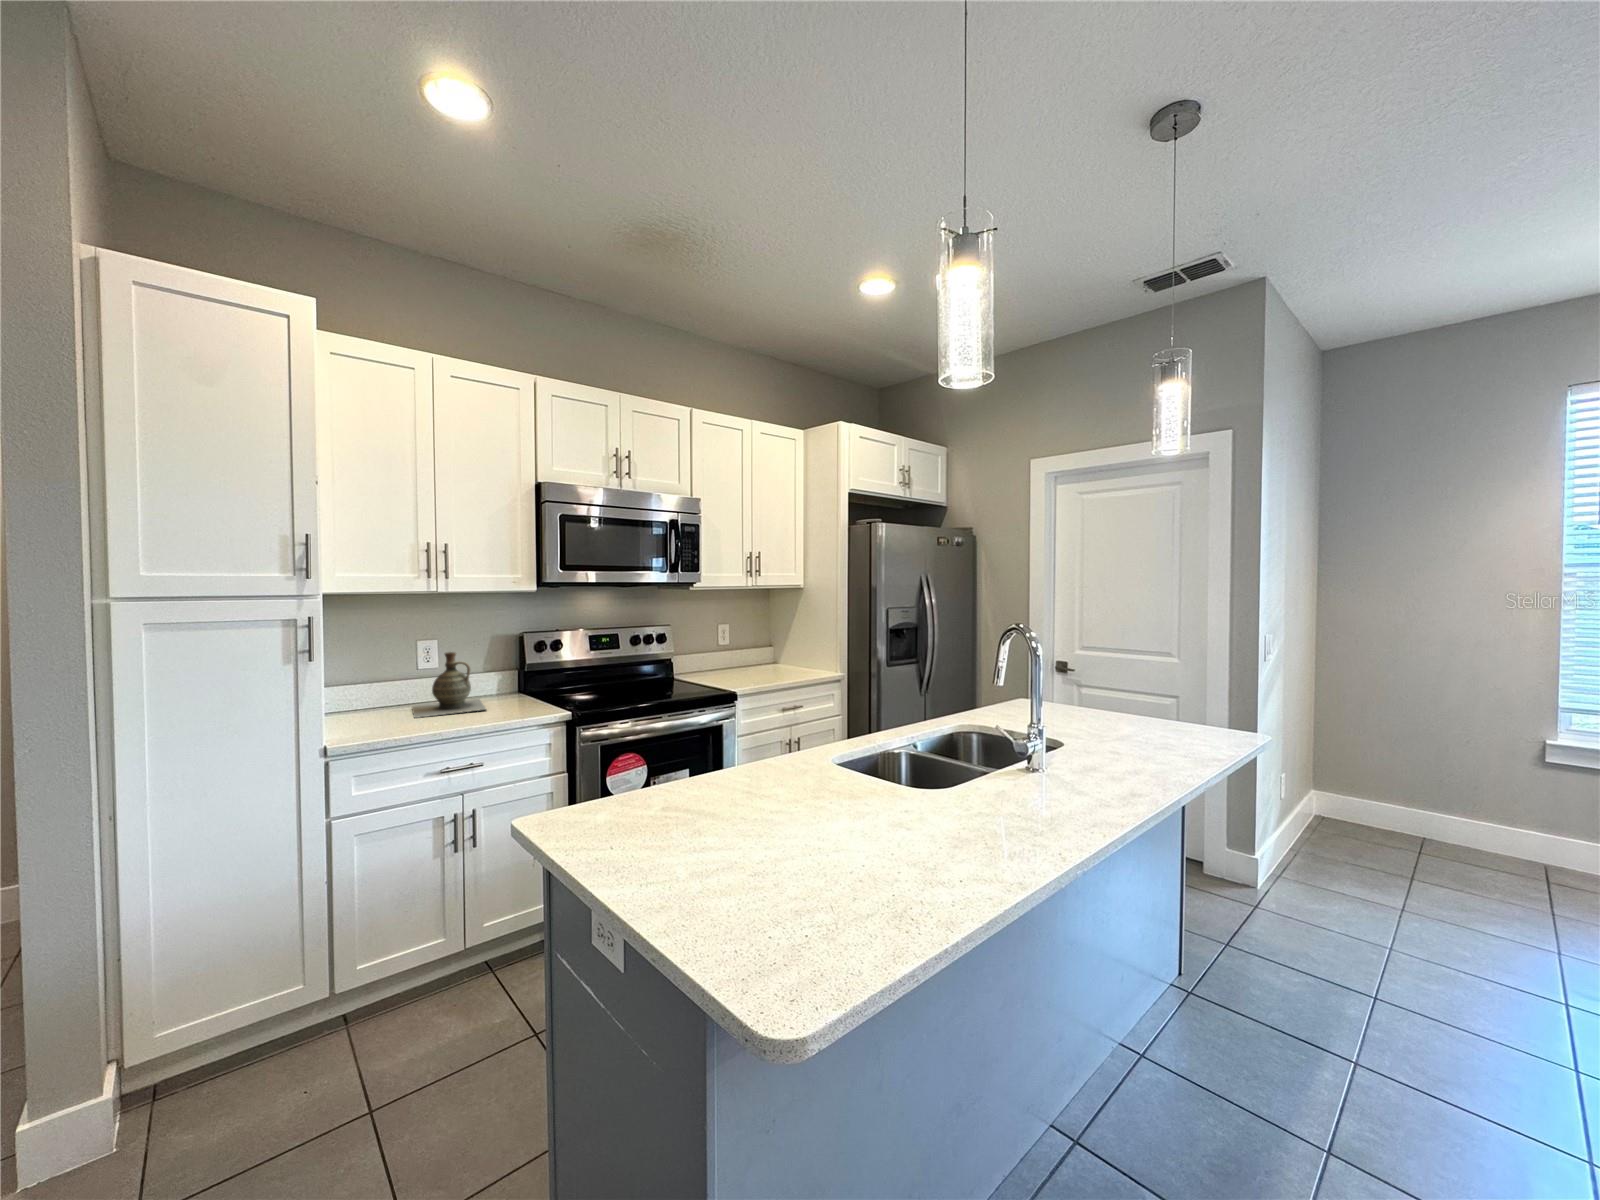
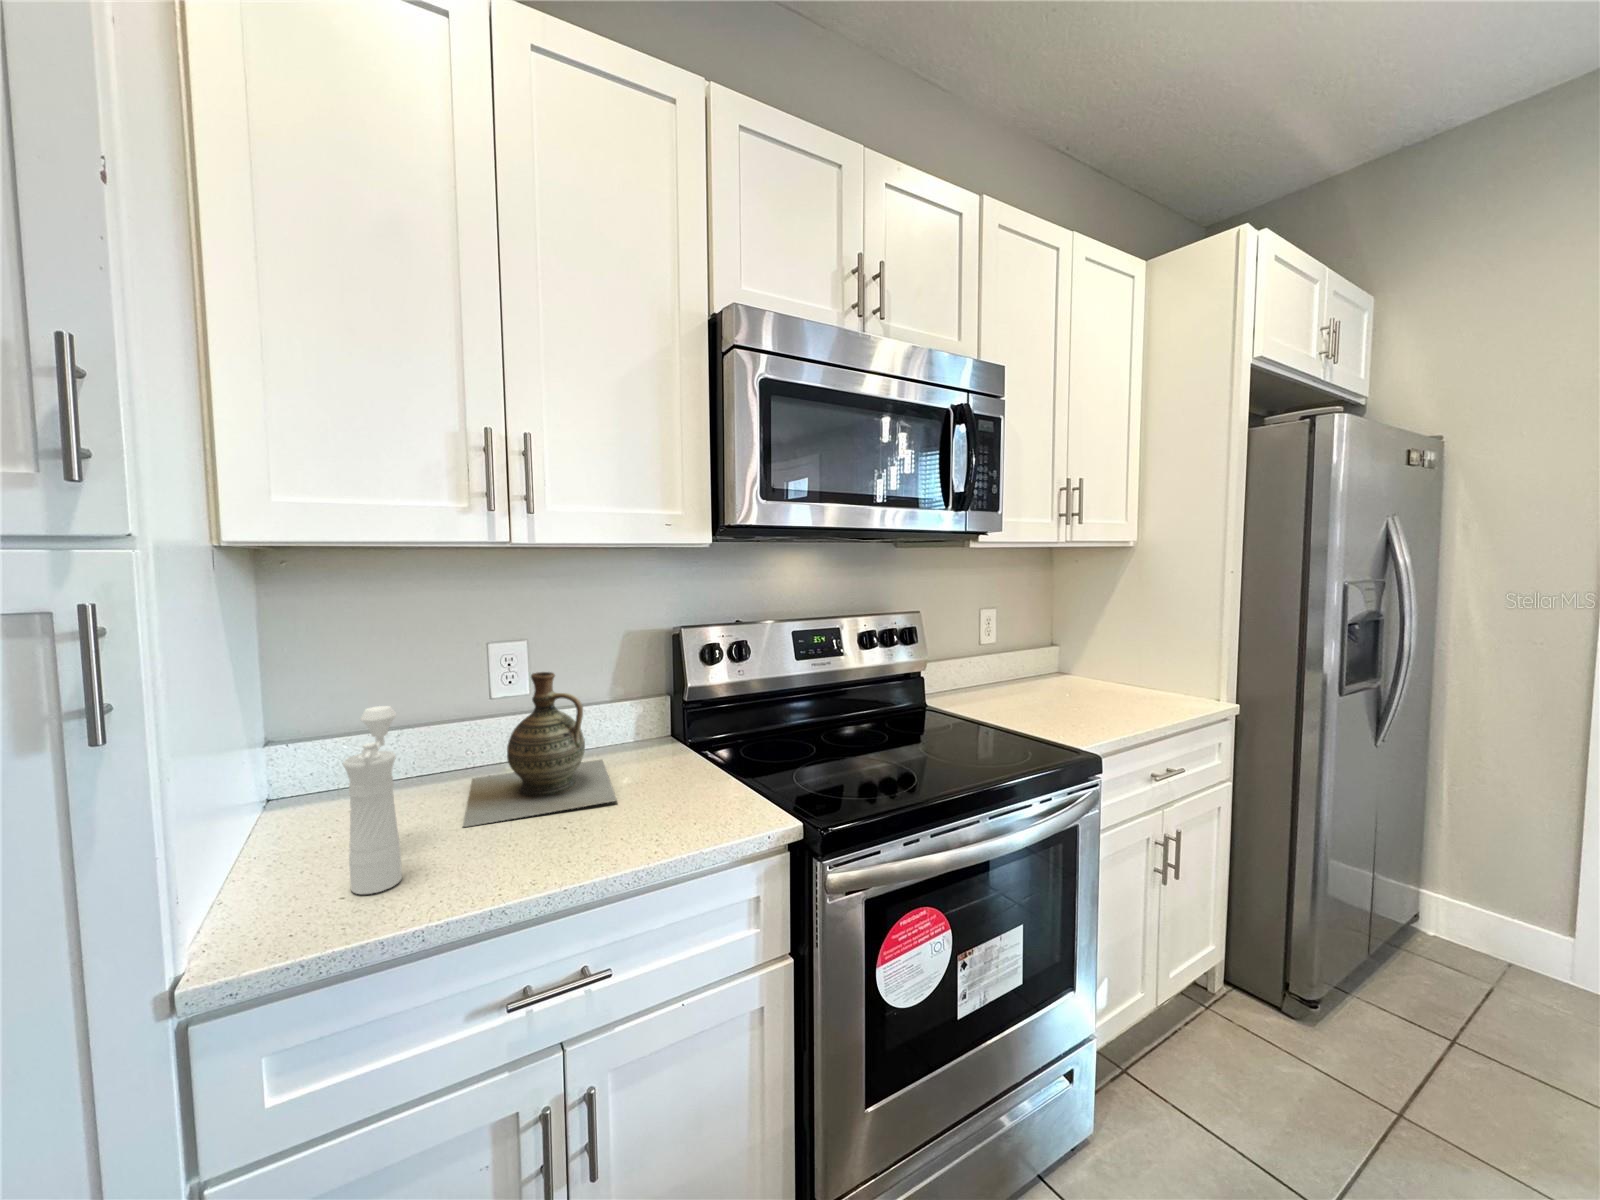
pepper mill: none [373,662,395,731] -> present [343,706,402,894]

